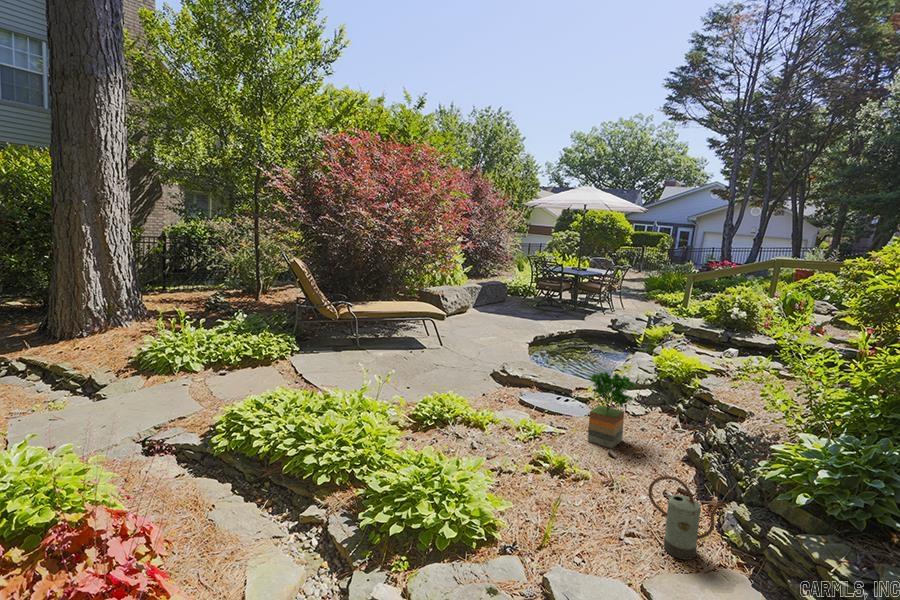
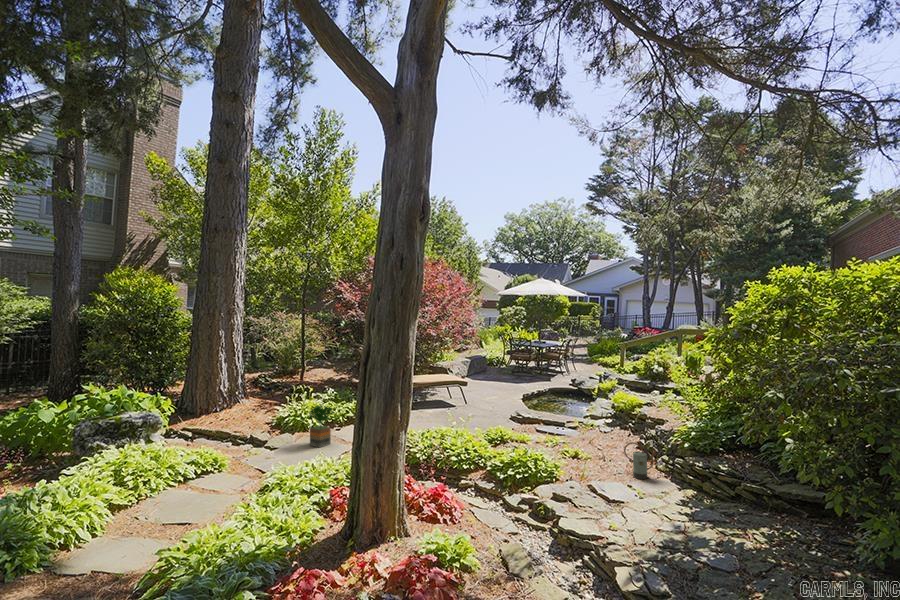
potted tree: present [588,372,635,448] -> present [309,406,334,447]

